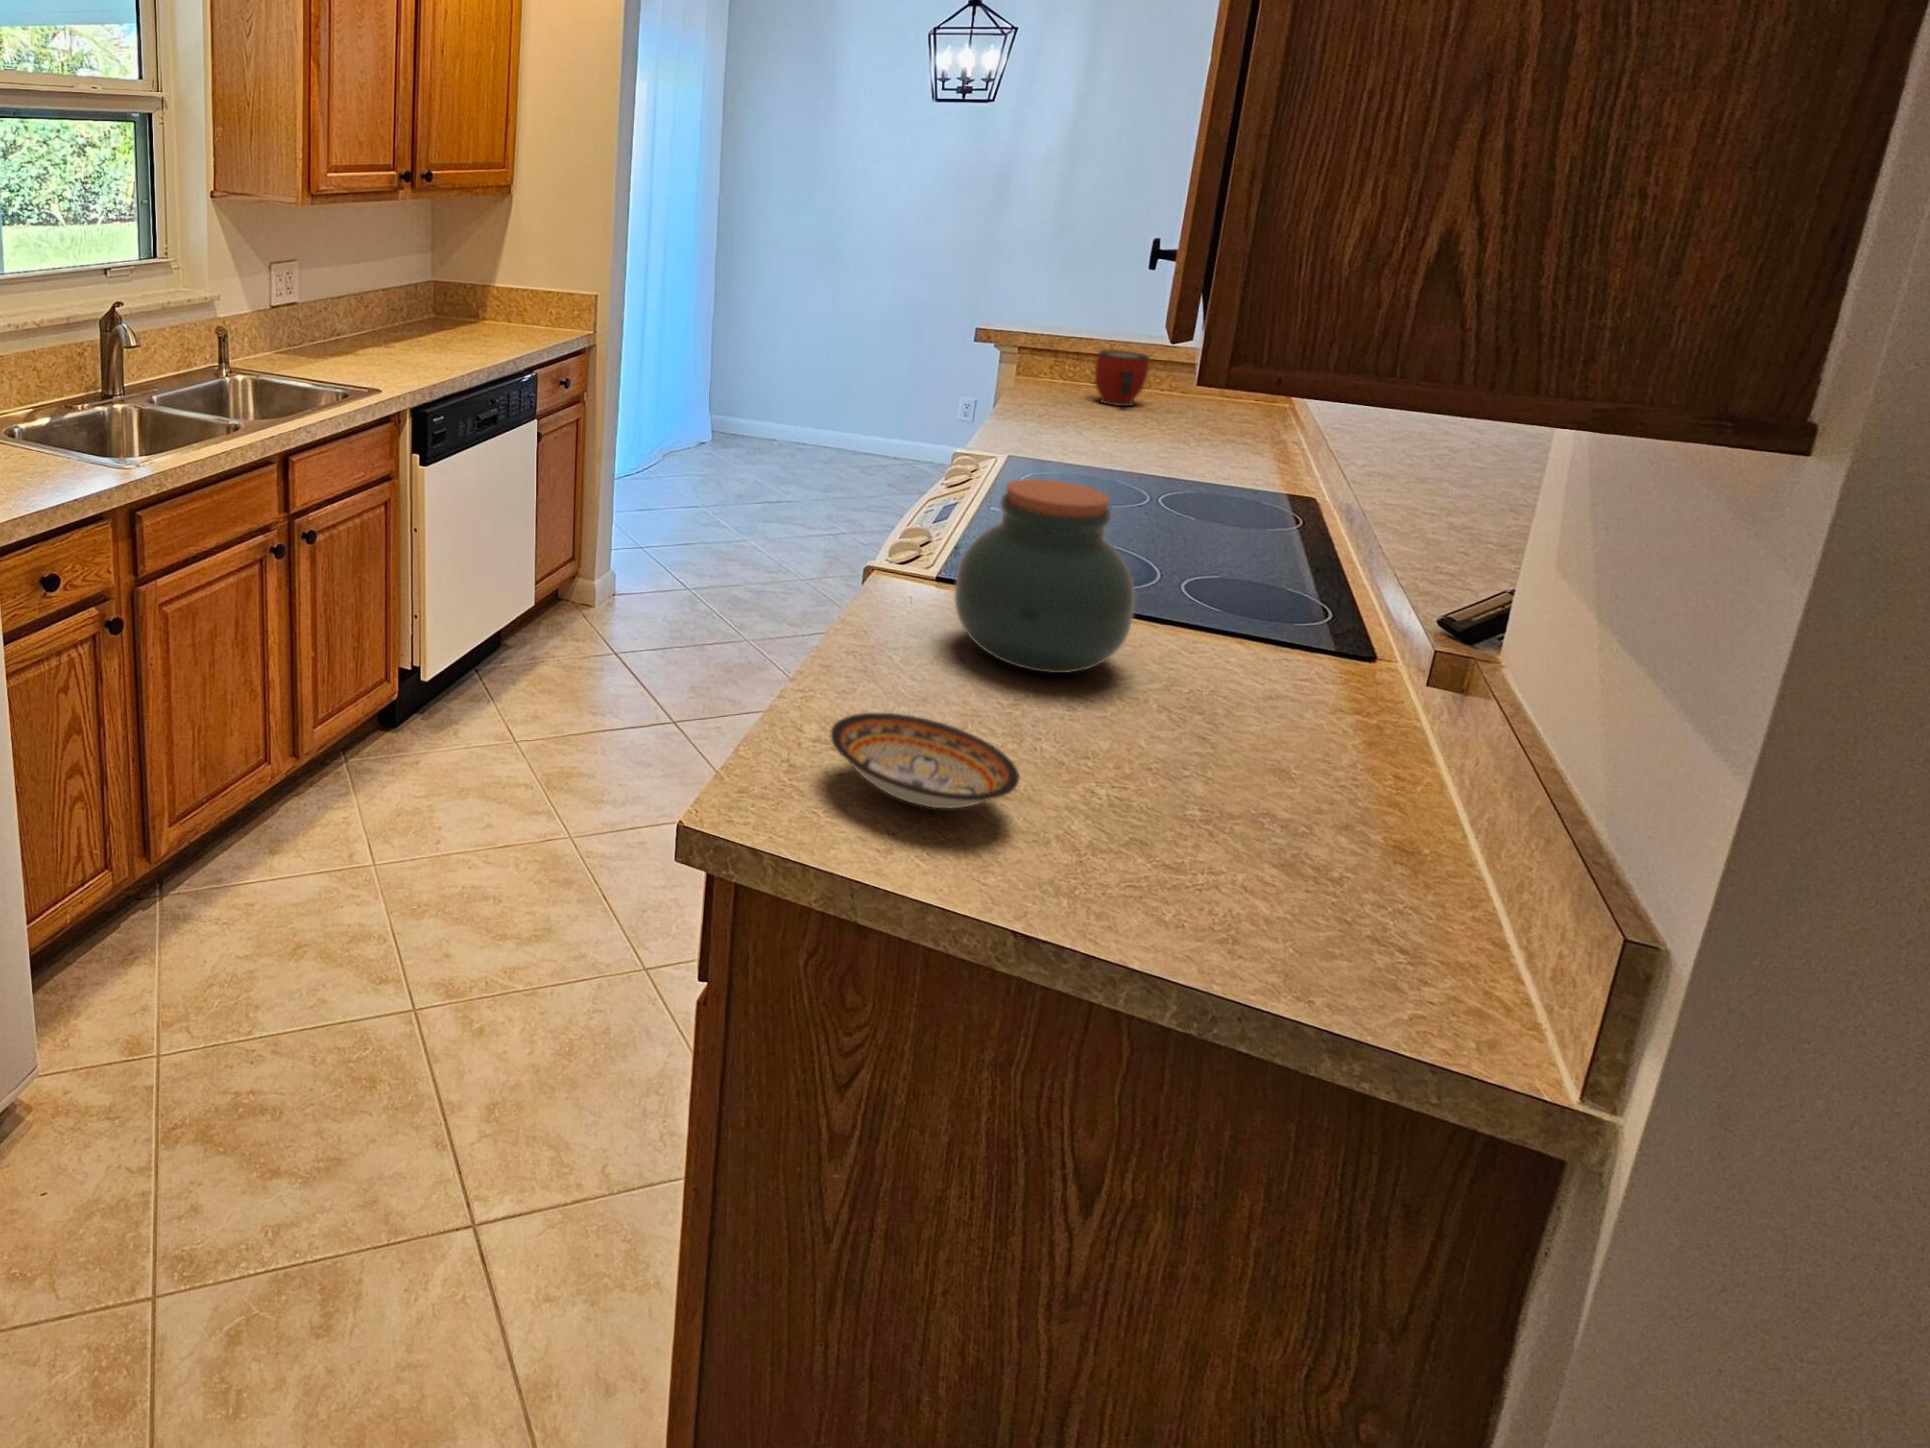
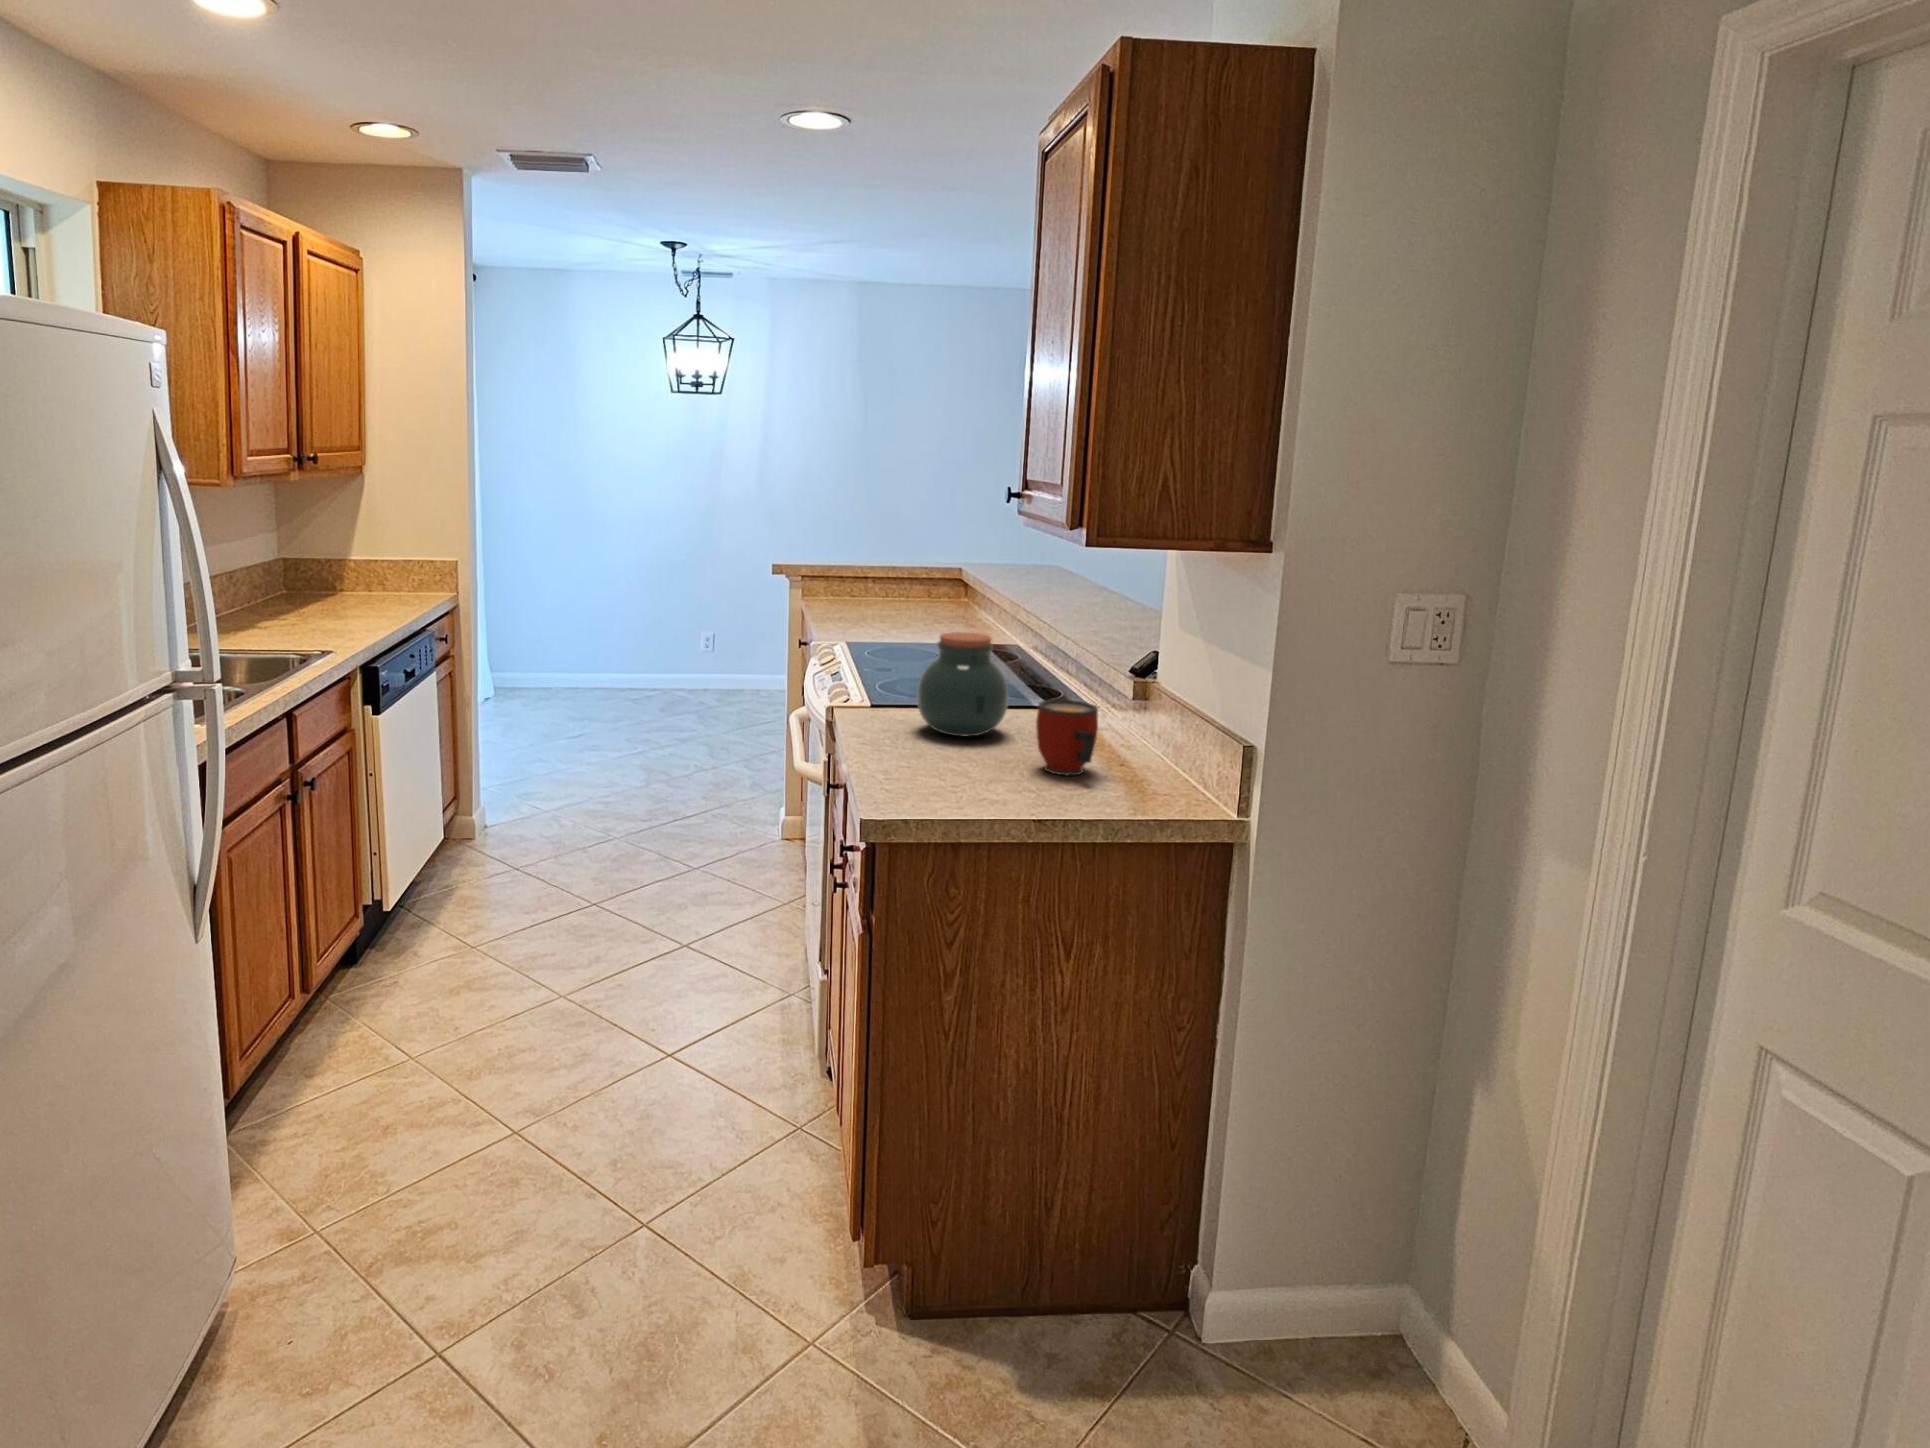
mug: present [1095,350,1149,406] -> present [1036,700,1098,775]
ceramic bowl: present [831,713,1019,808] -> none [922,752,1014,790]

